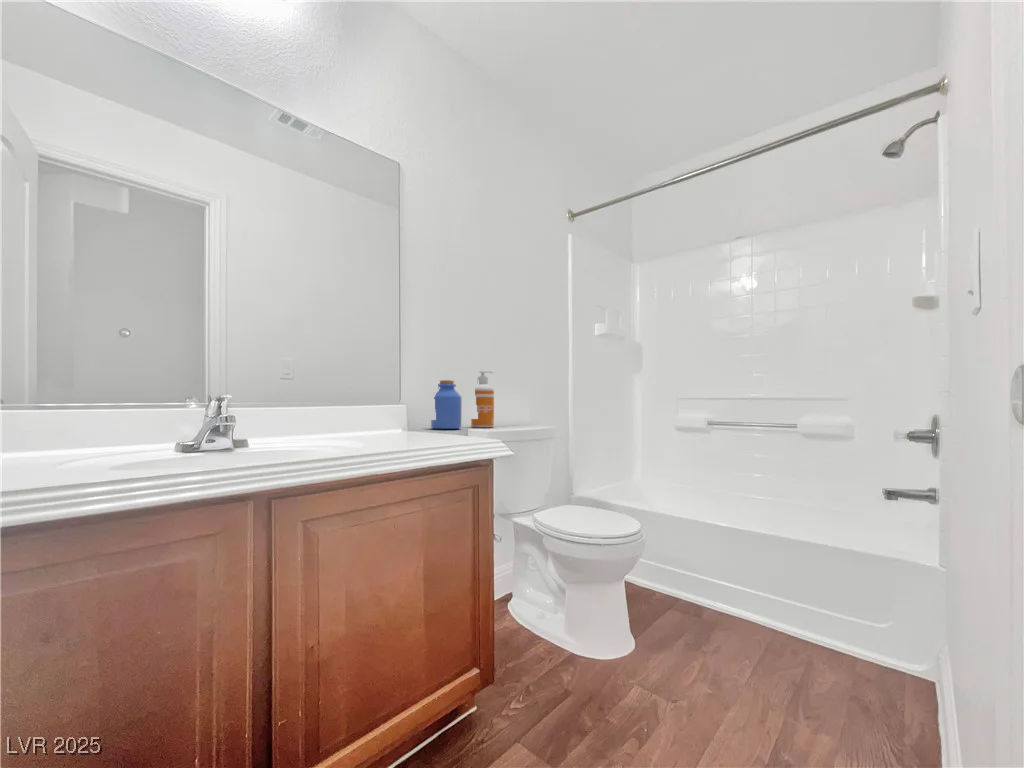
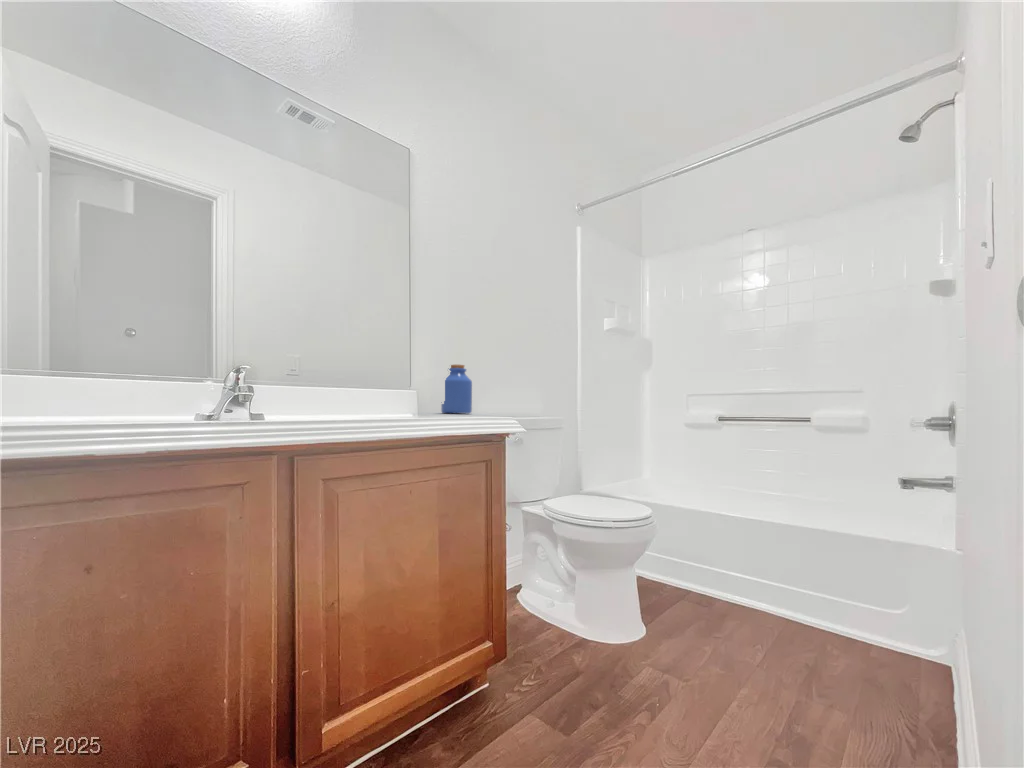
soap dispenser: present [471,371,494,427] -> none [481,357,504,413]

